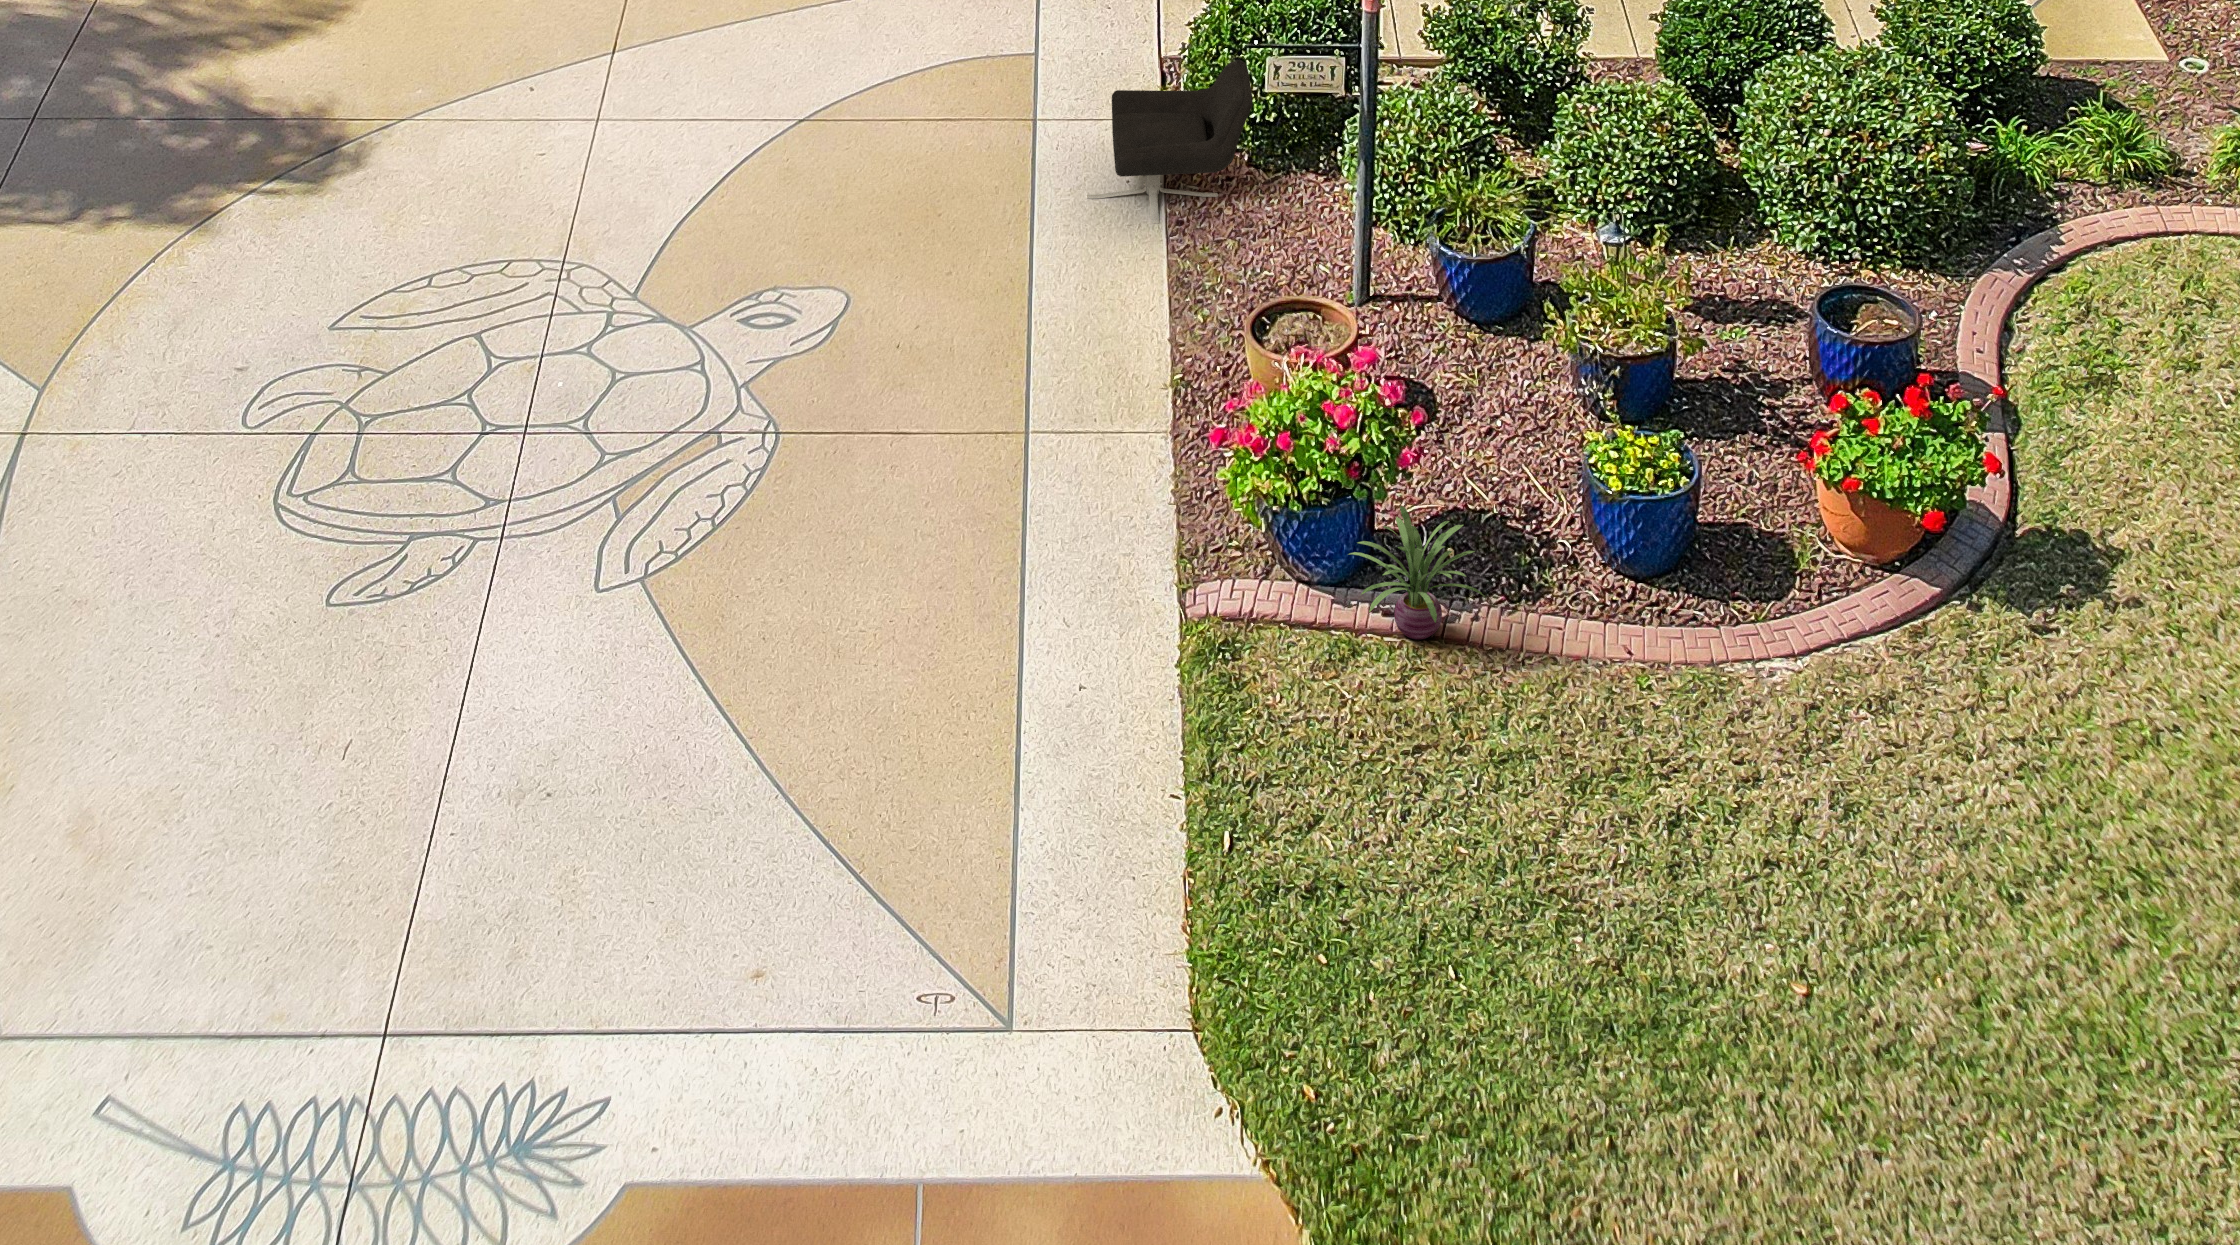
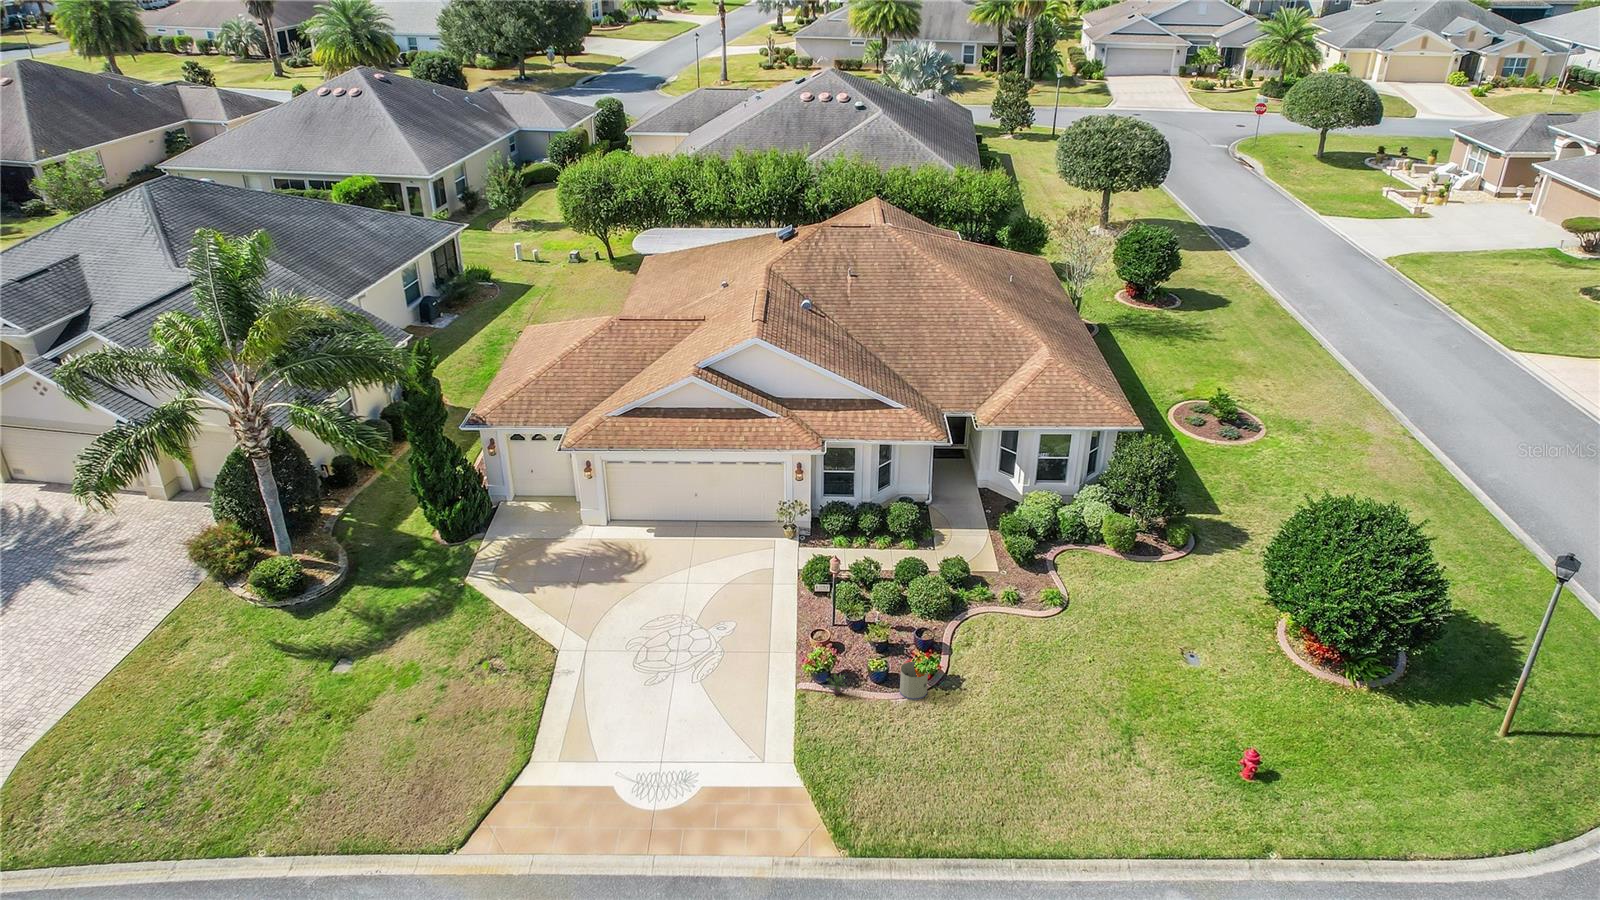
lounge chair: present [1087,60,1253,224] -> none [782,577,814,610]
trash can: none [1765,448,1936,664] -> present [899,661,928,700]

